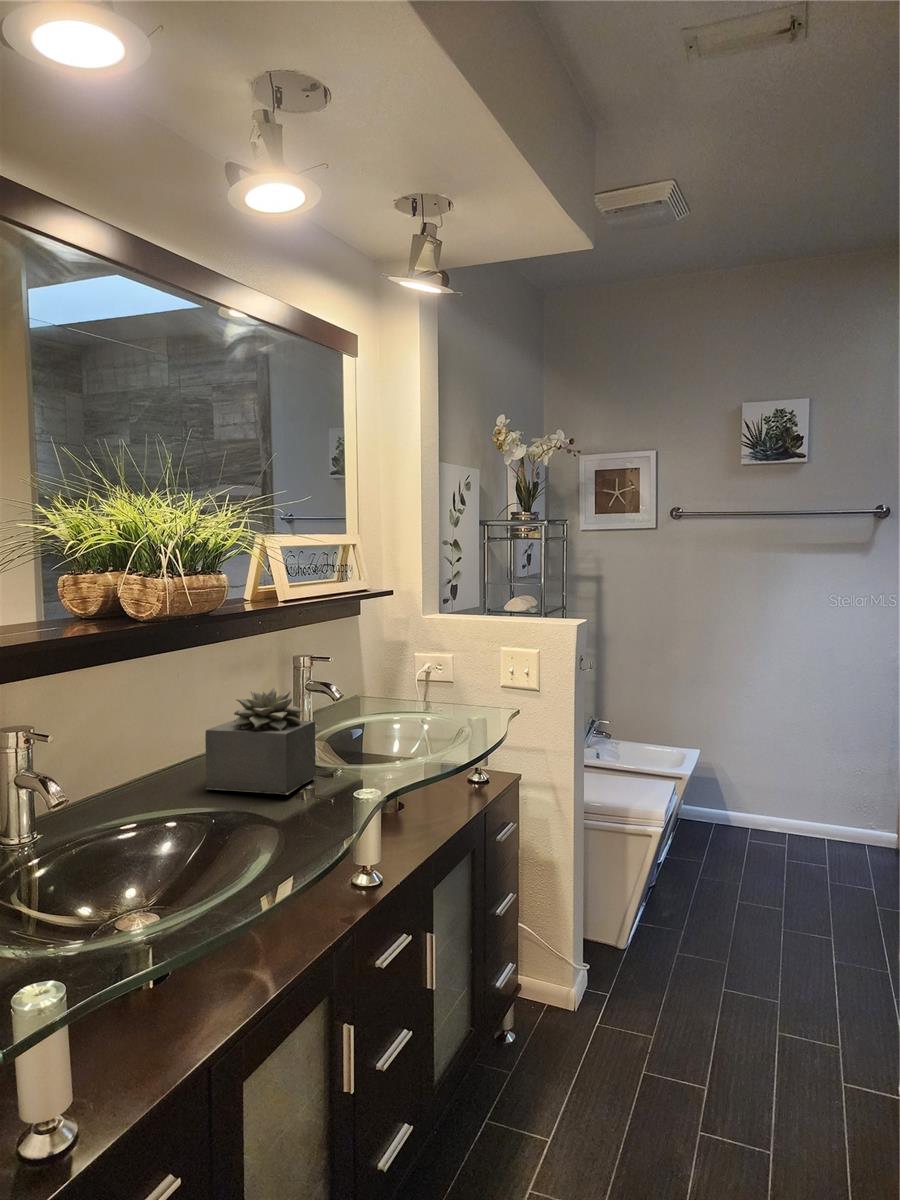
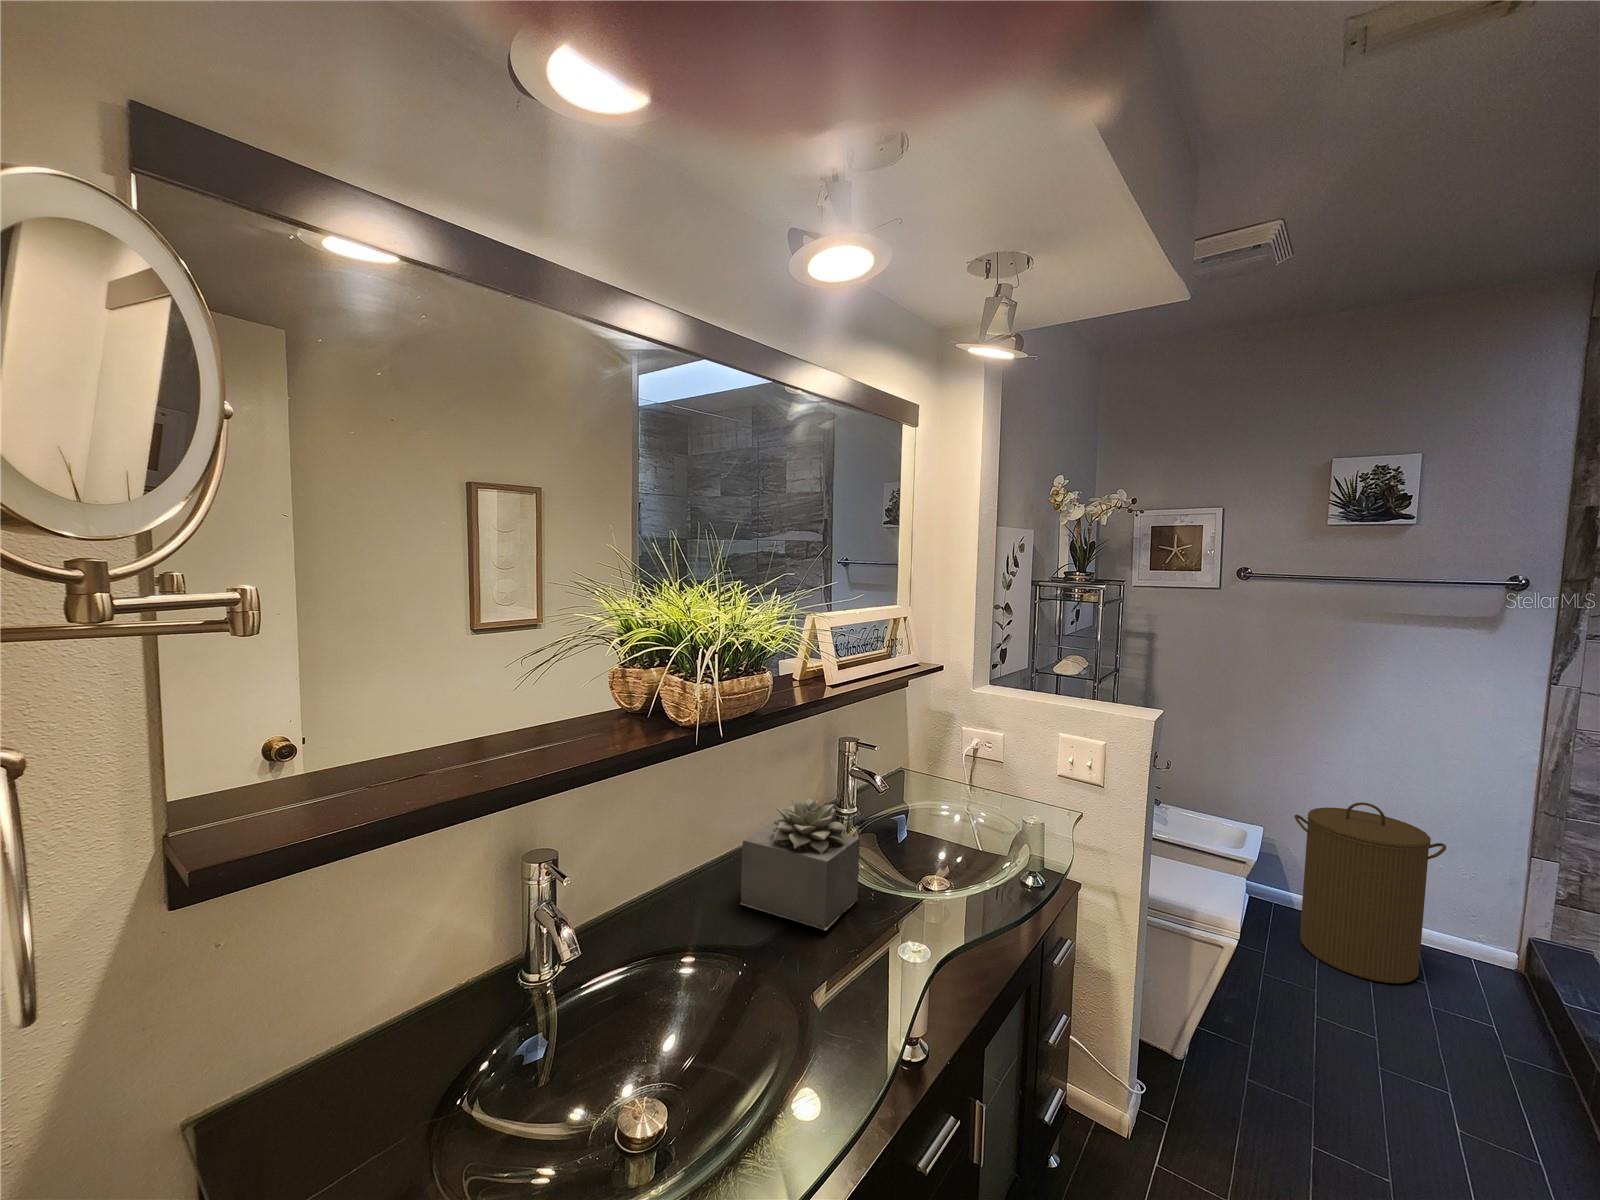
laundry hamper: none [721,711,832,864] -> present [1294,802,1446,983]

